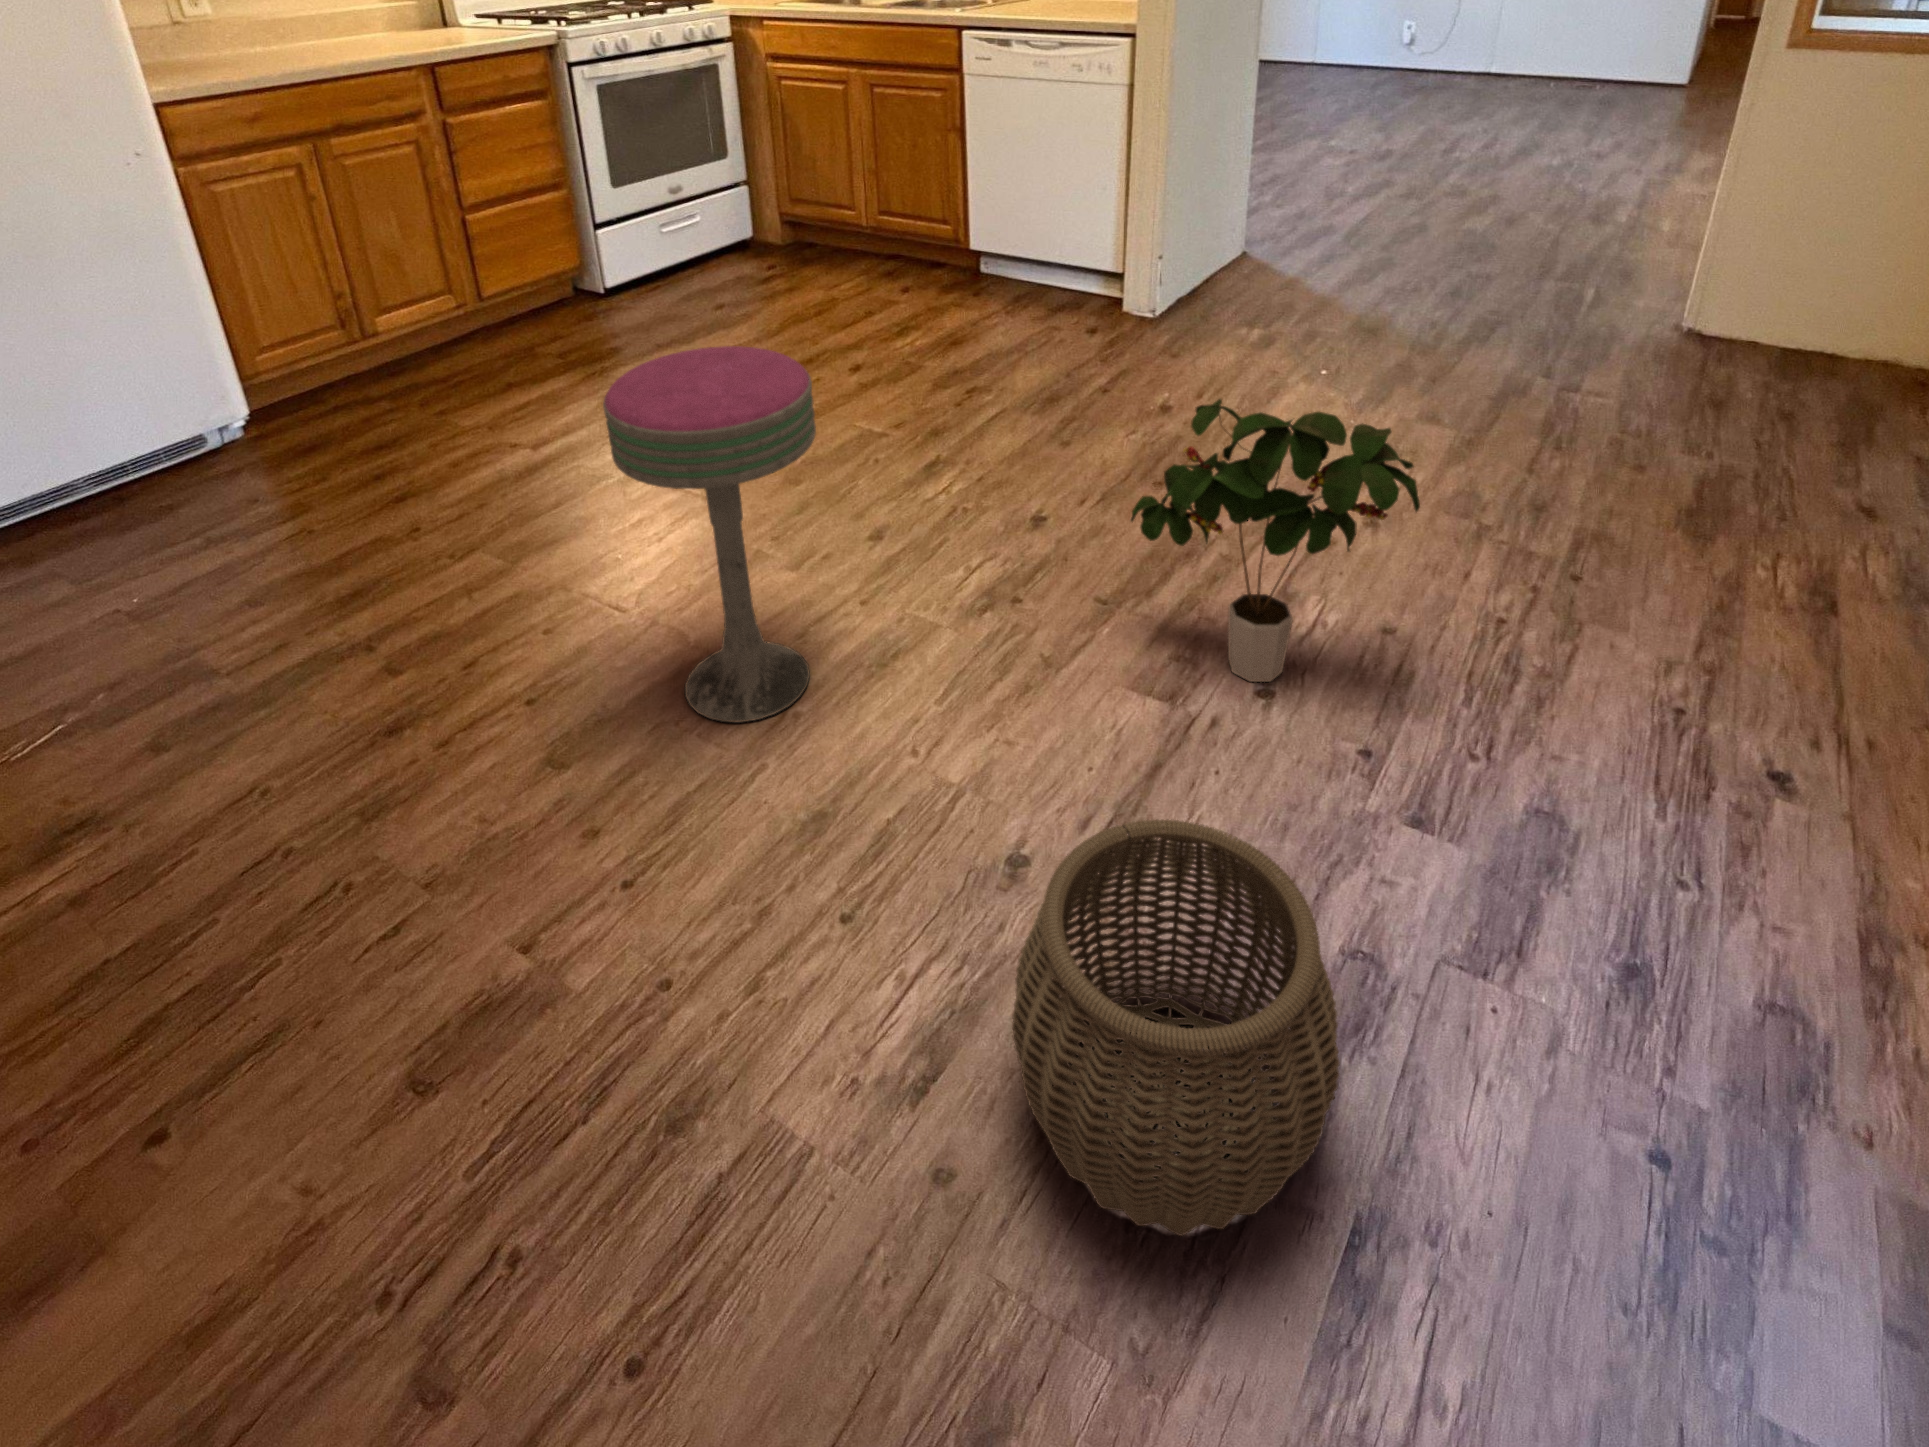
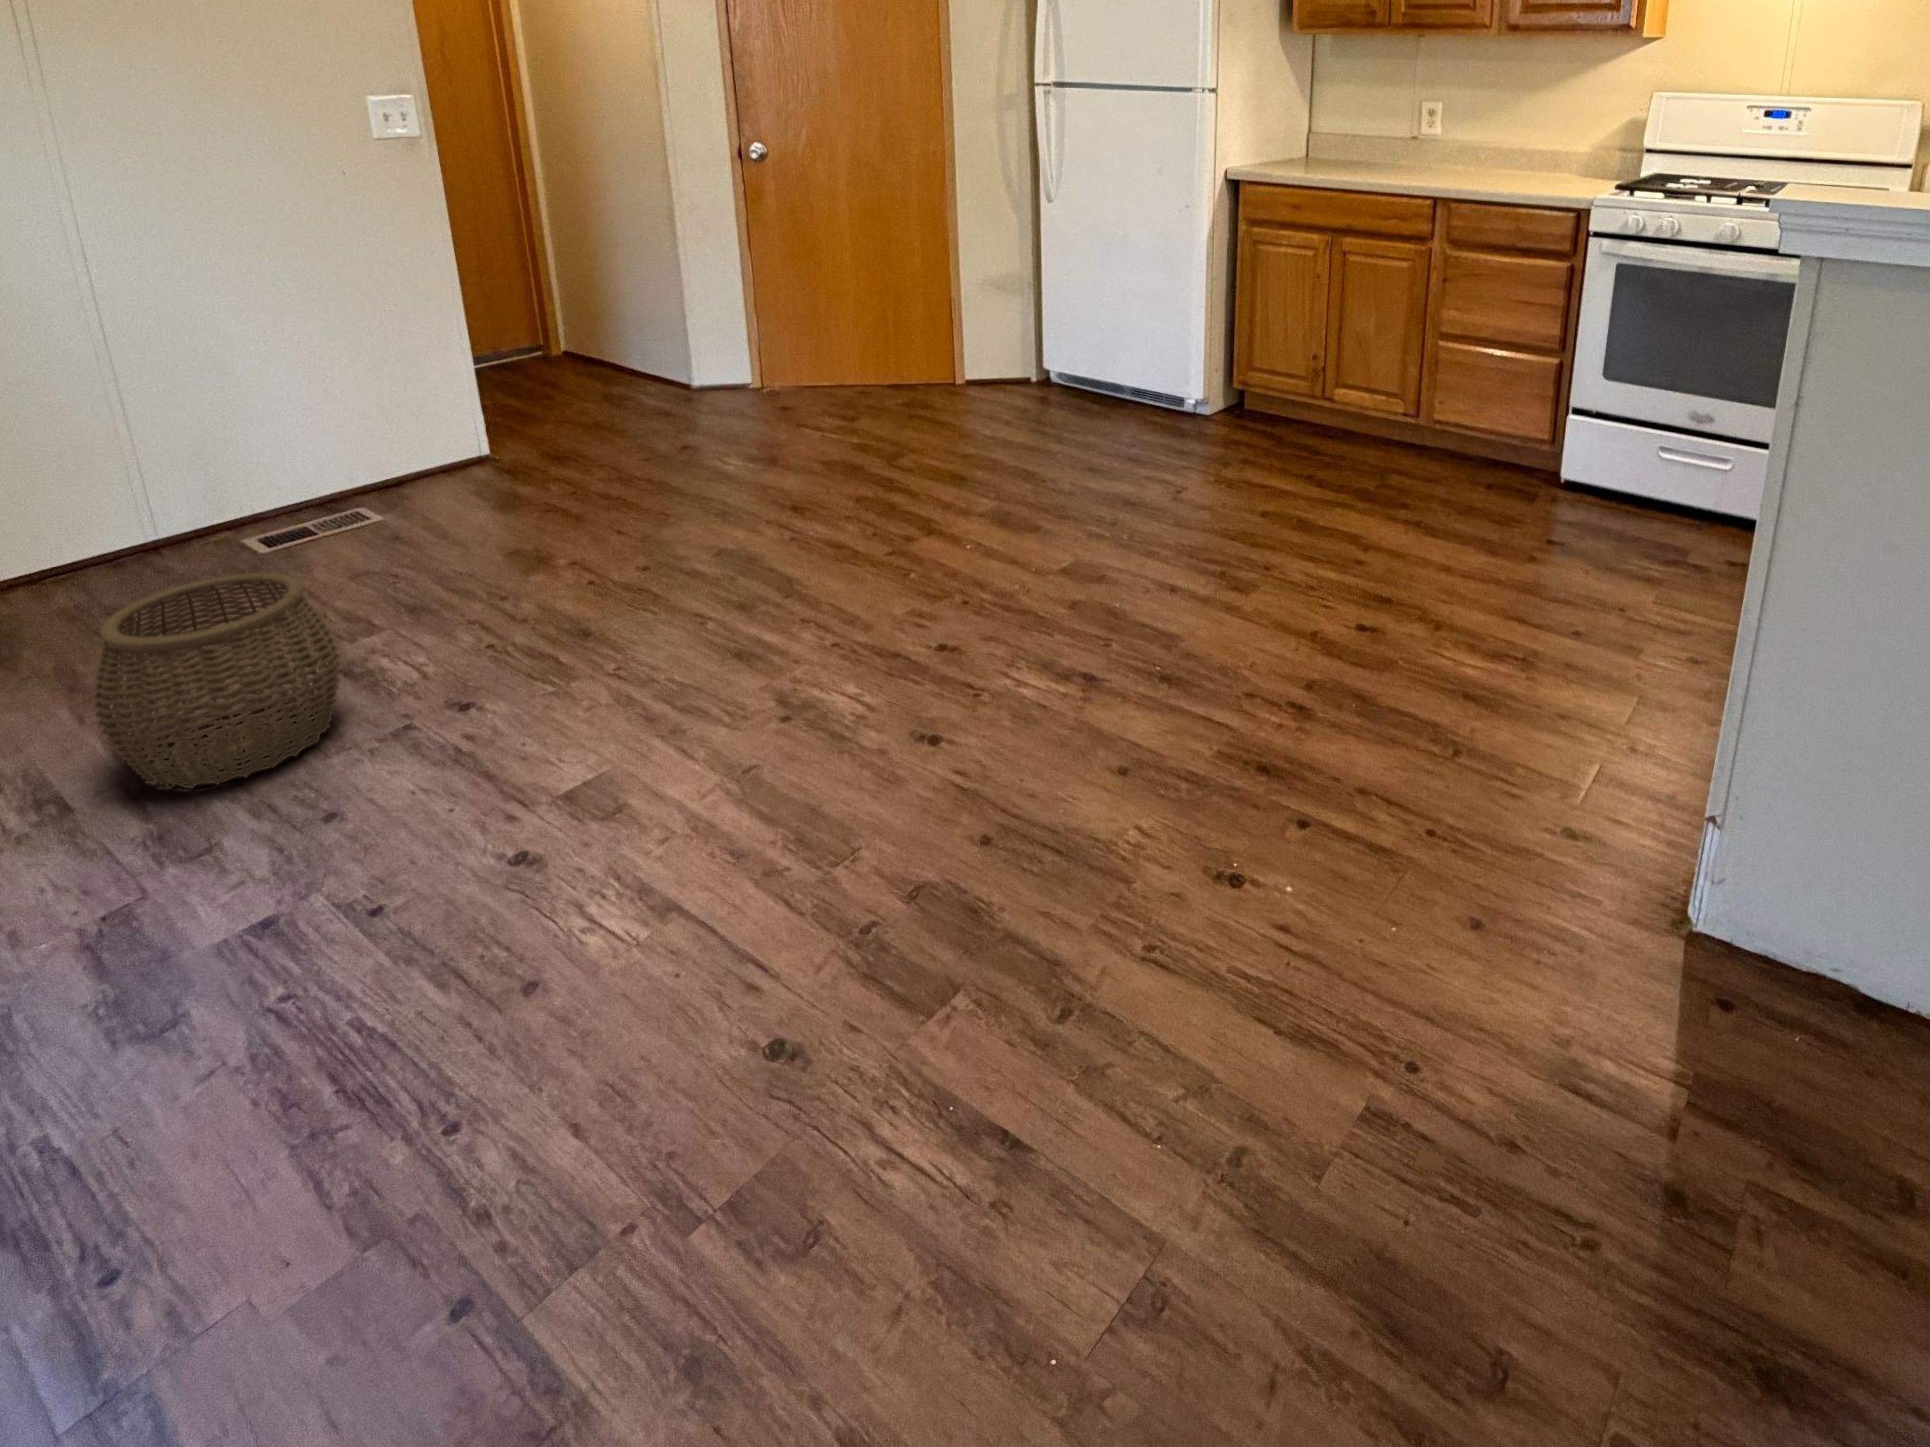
bar stool: present [603,346,816,722] -> none [668,354,823,626]
potted plant: present [1131,399,1420,682] -> none [379,559,680,877]

